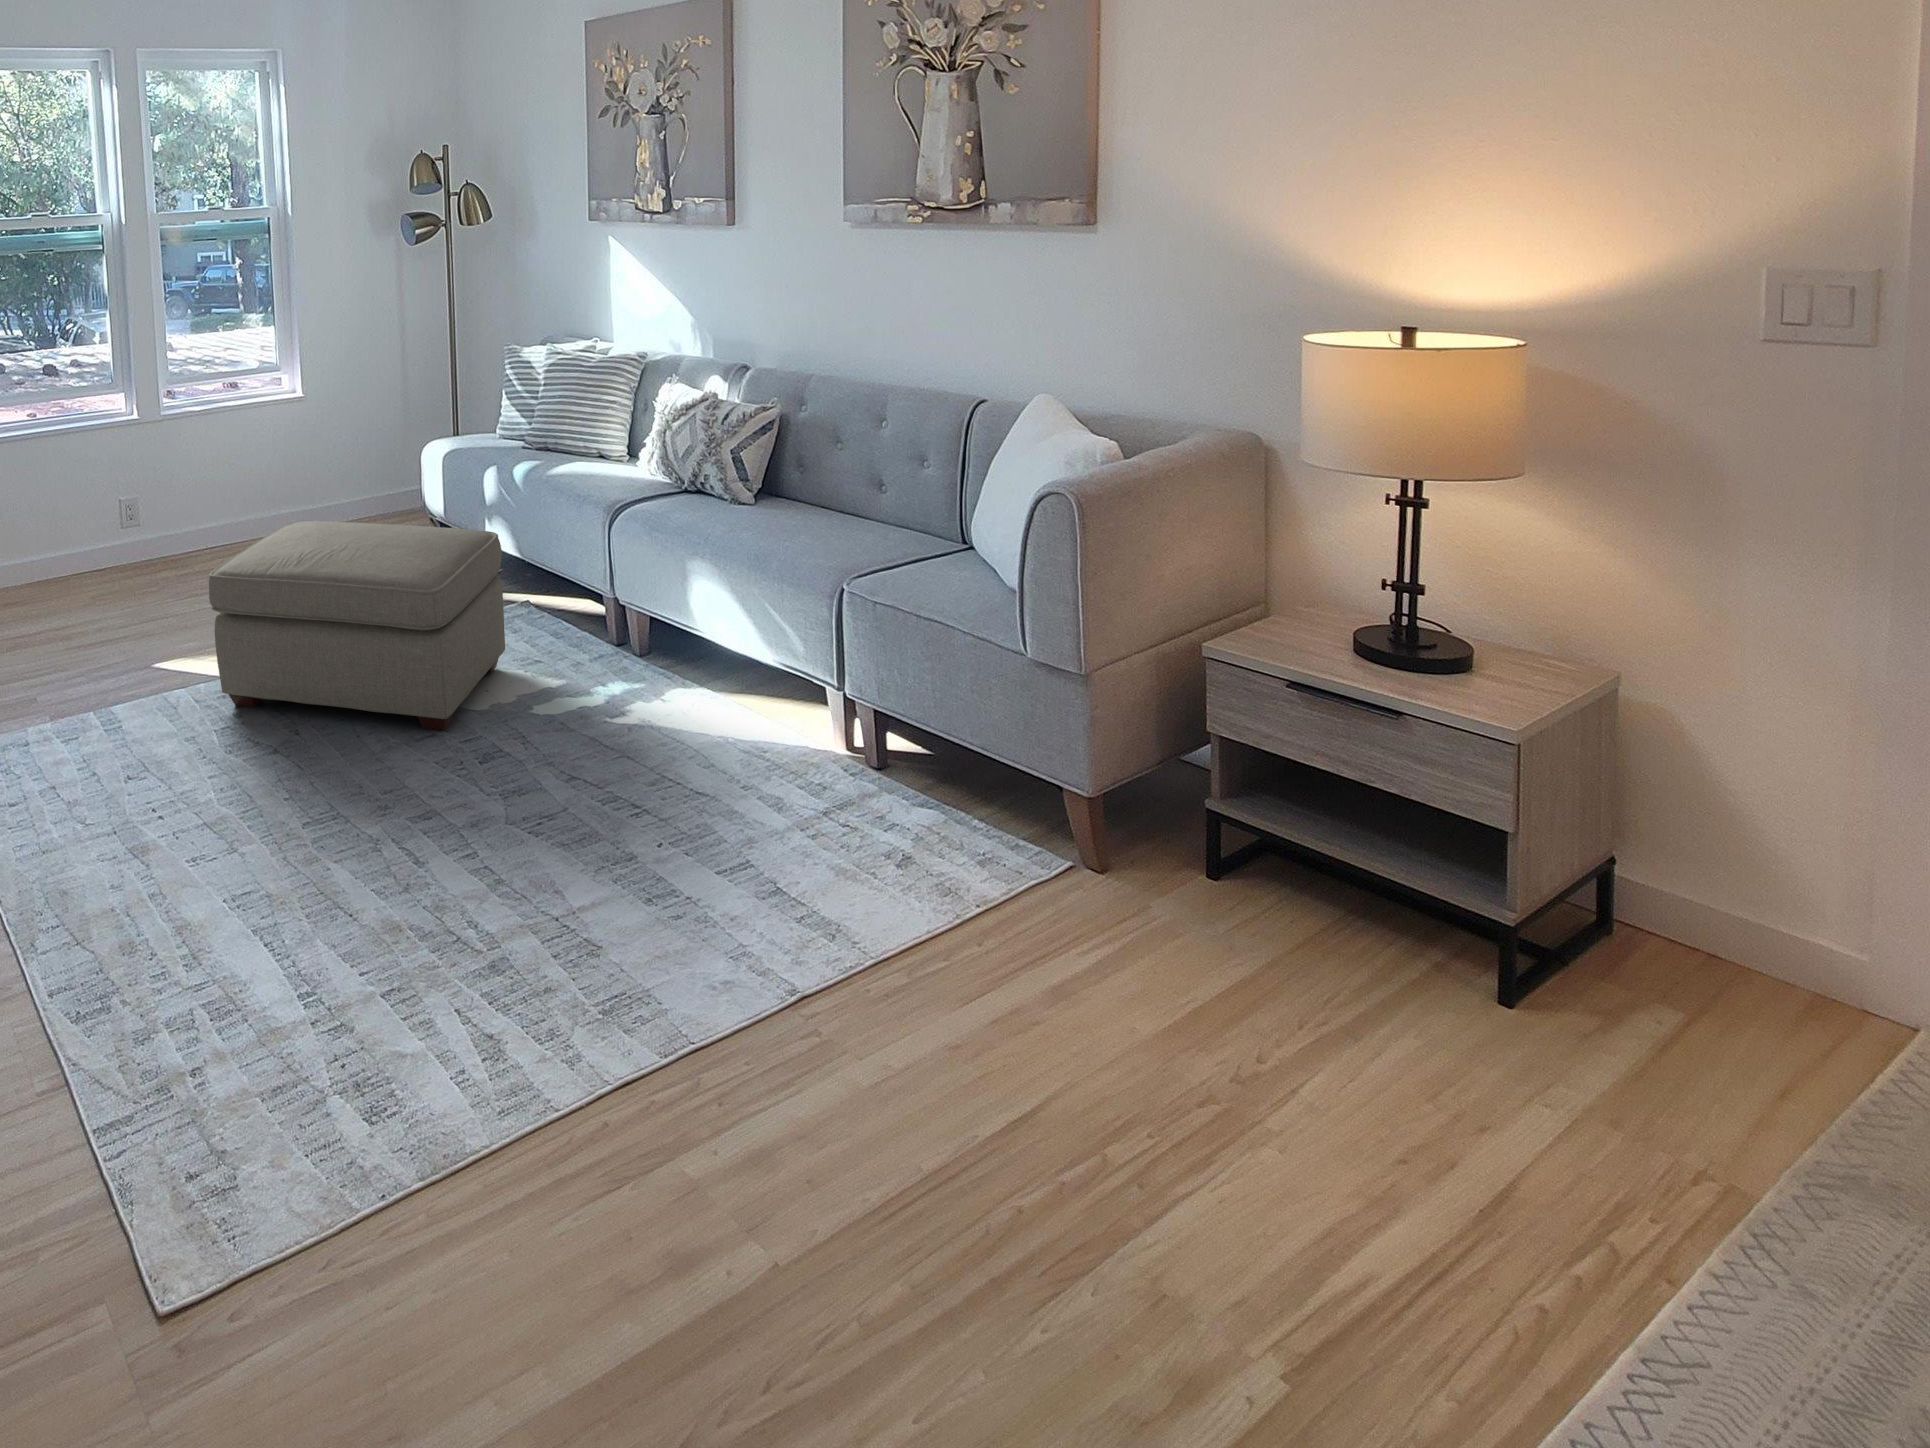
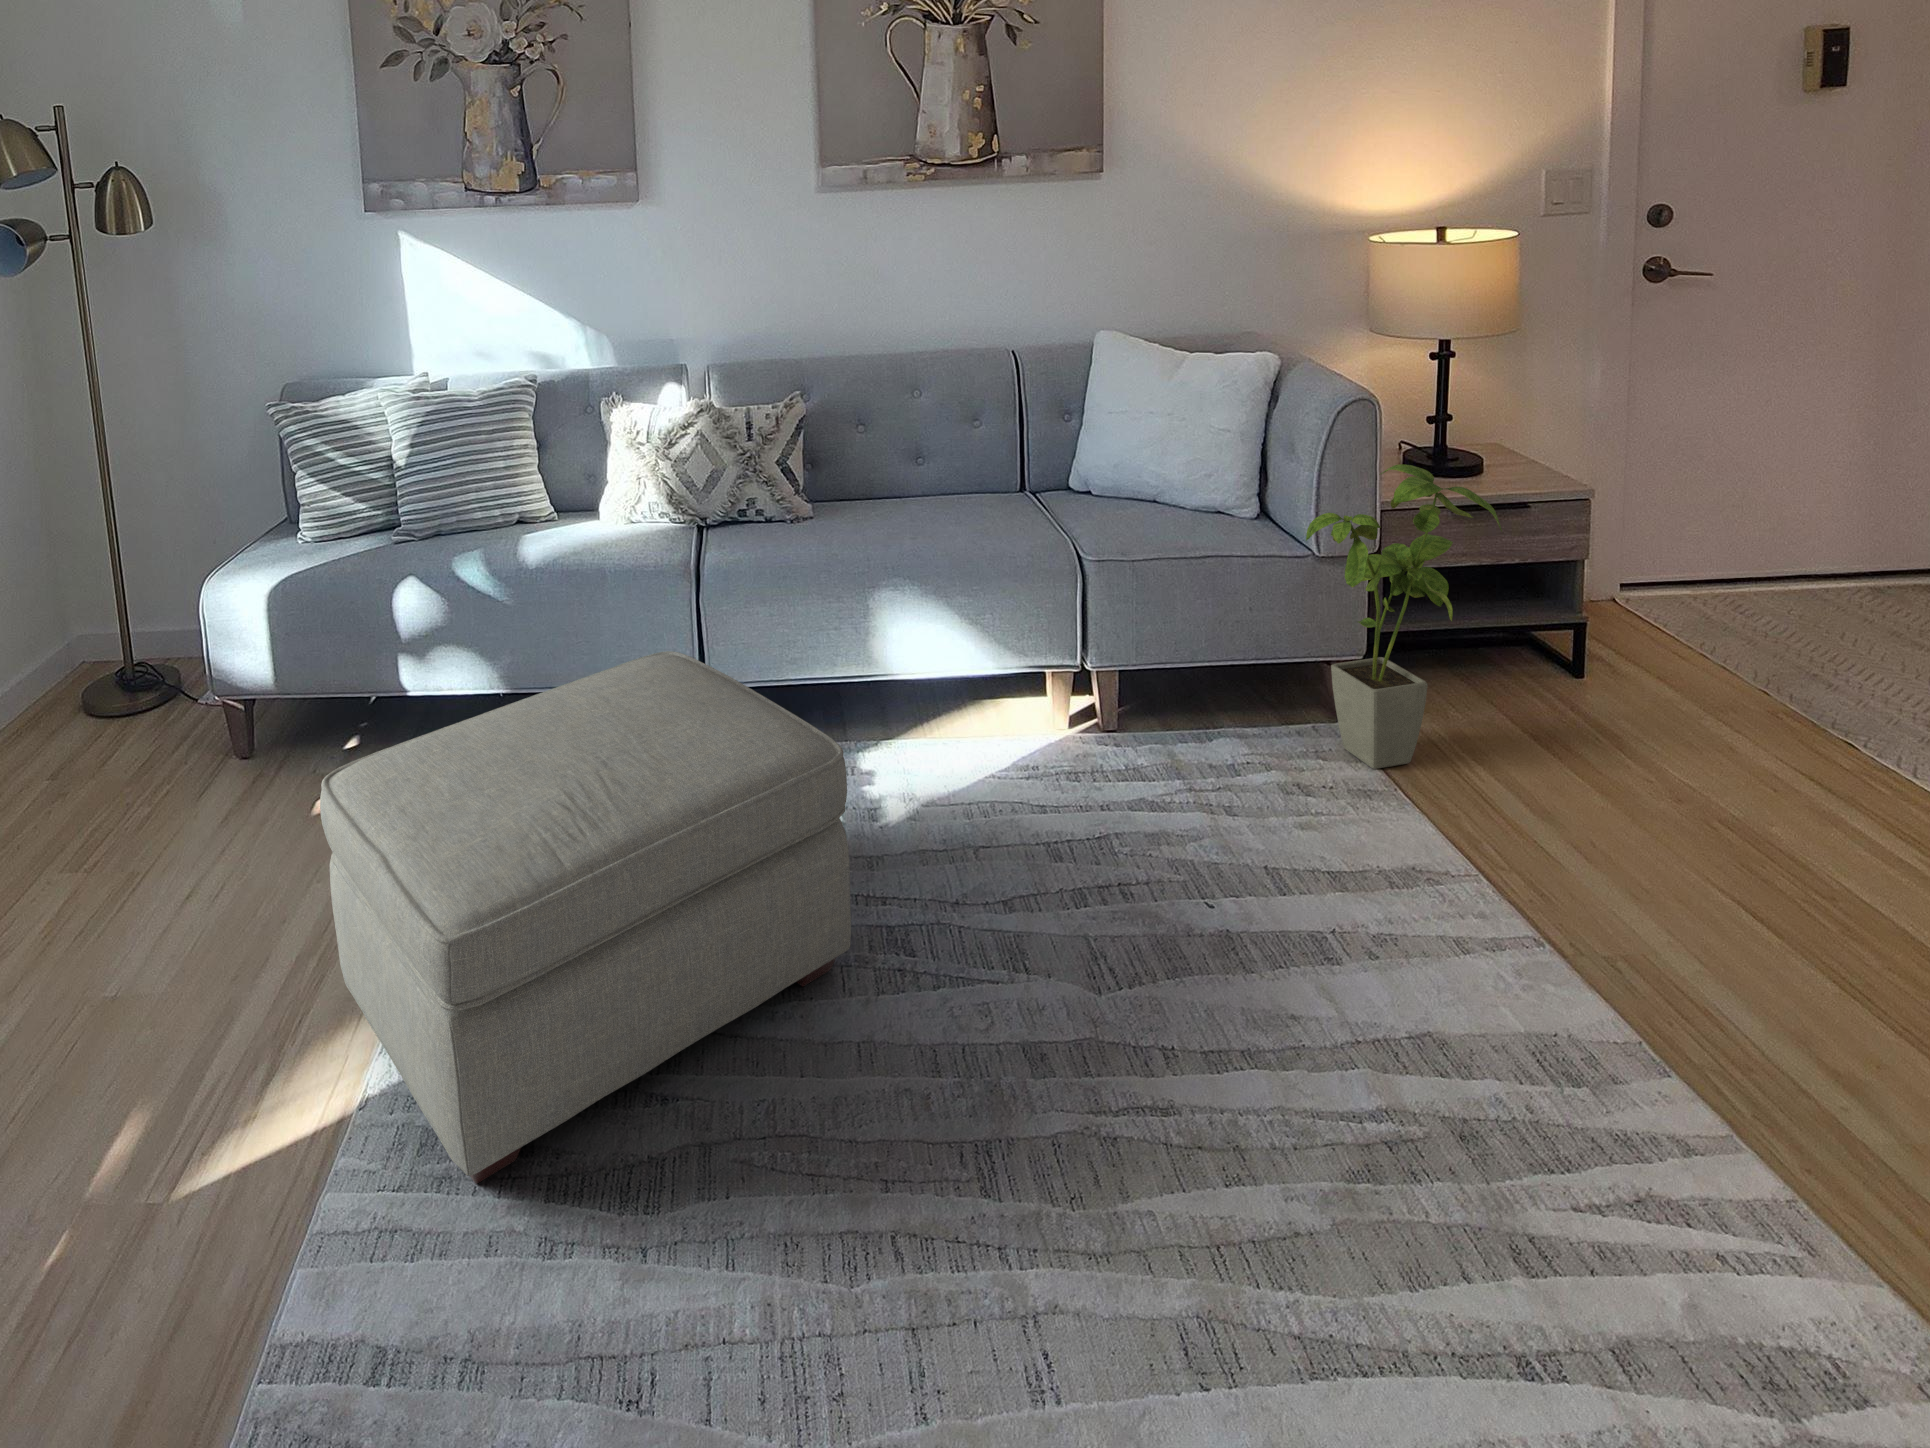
house plant: none [931,561,1129,877] -> present [1306,464,1502,769]

